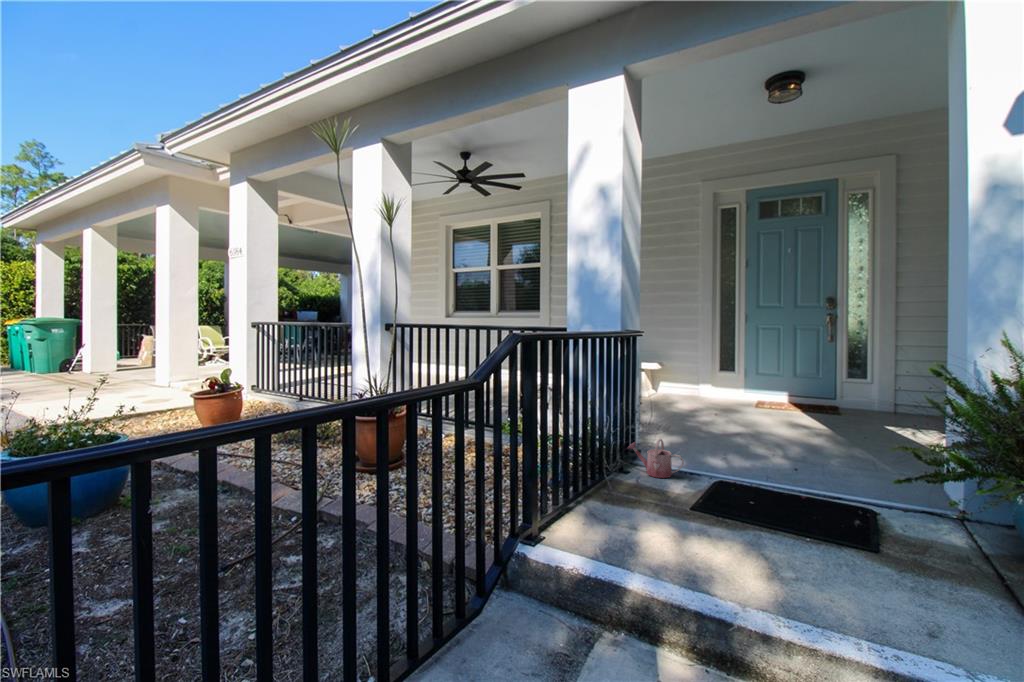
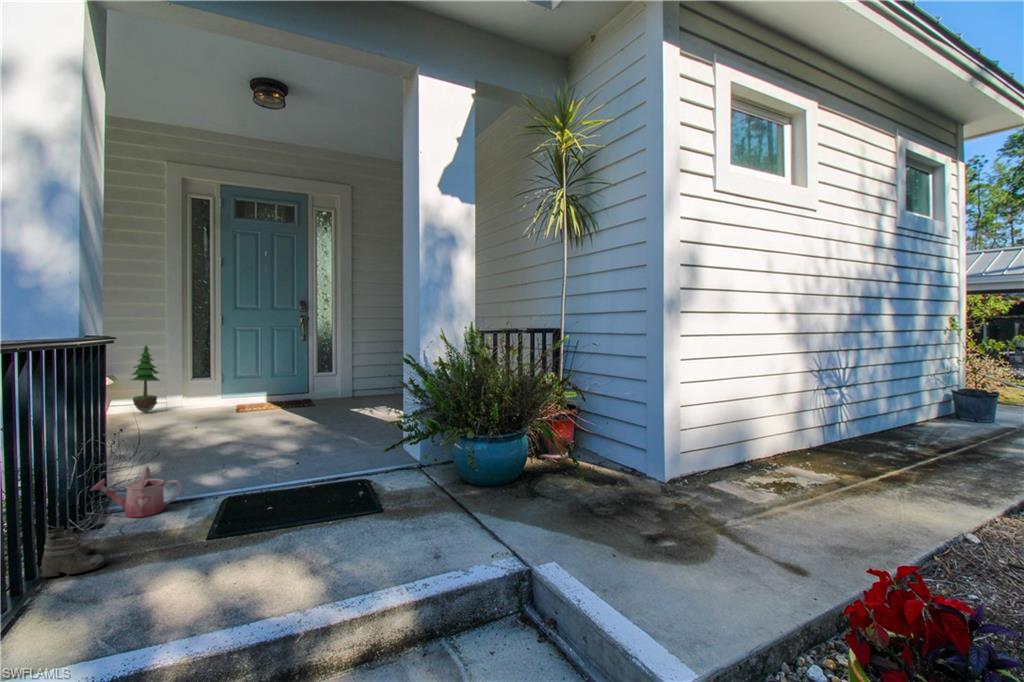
potted tree: none [674,341,695,397] -> present [131,345,159,413]
boots: none [593,468,625,504] -> present [40,526,105,581]

